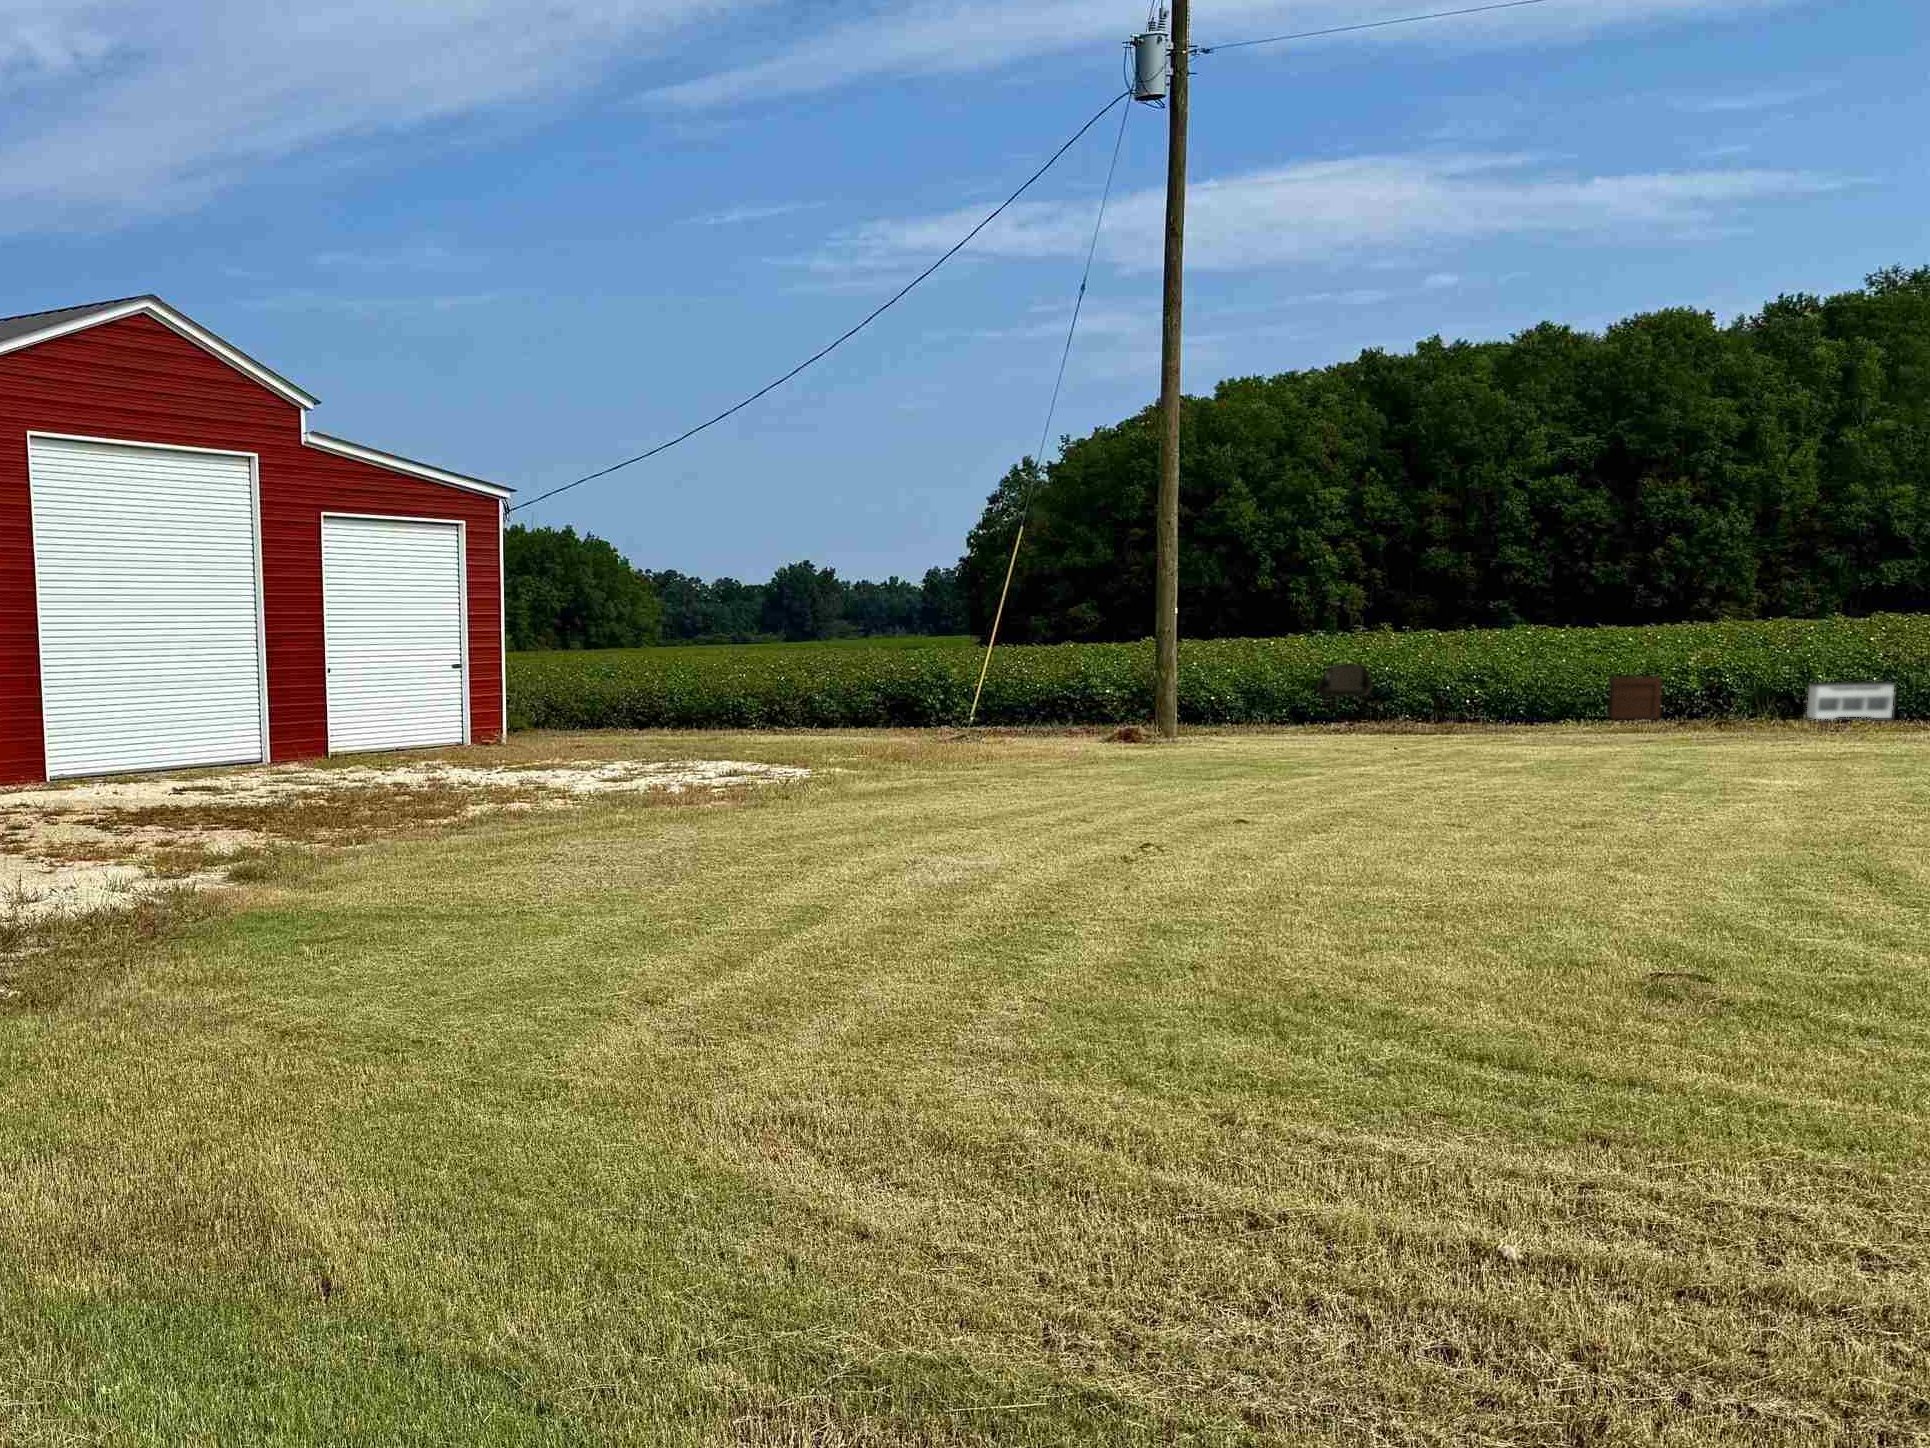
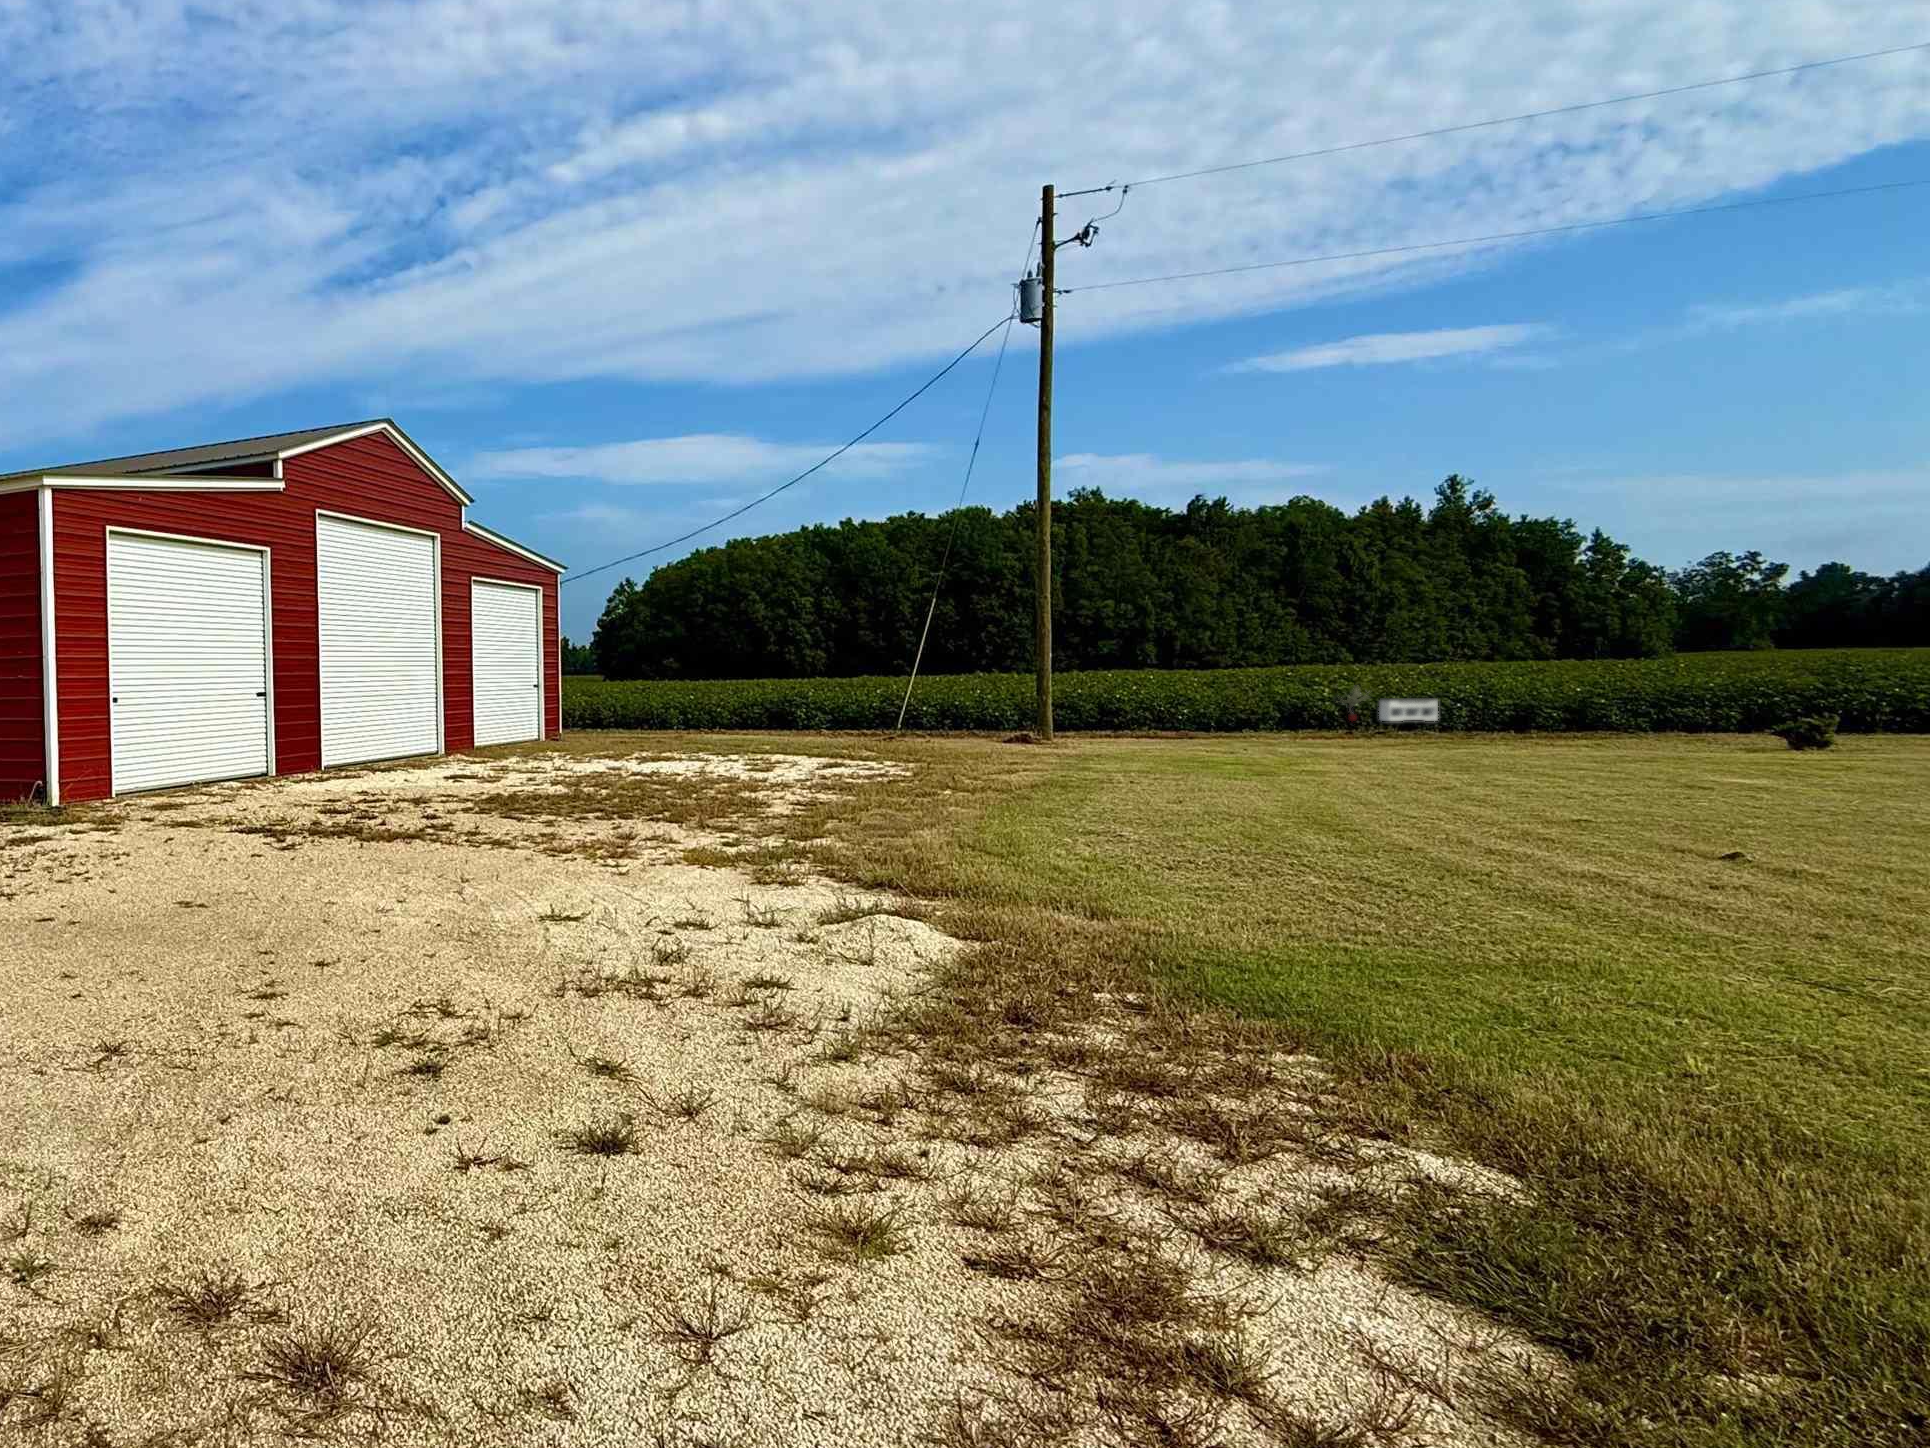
potted tree: none [1735,662,1792,718] -> present [1337,686,1370,721]
lounge chair: present [1316,663,1372,718] -> none [1055,685,1093,721]
wooden crate: present [1607,676,1662,719] -> none [1248,694,1289,721]

